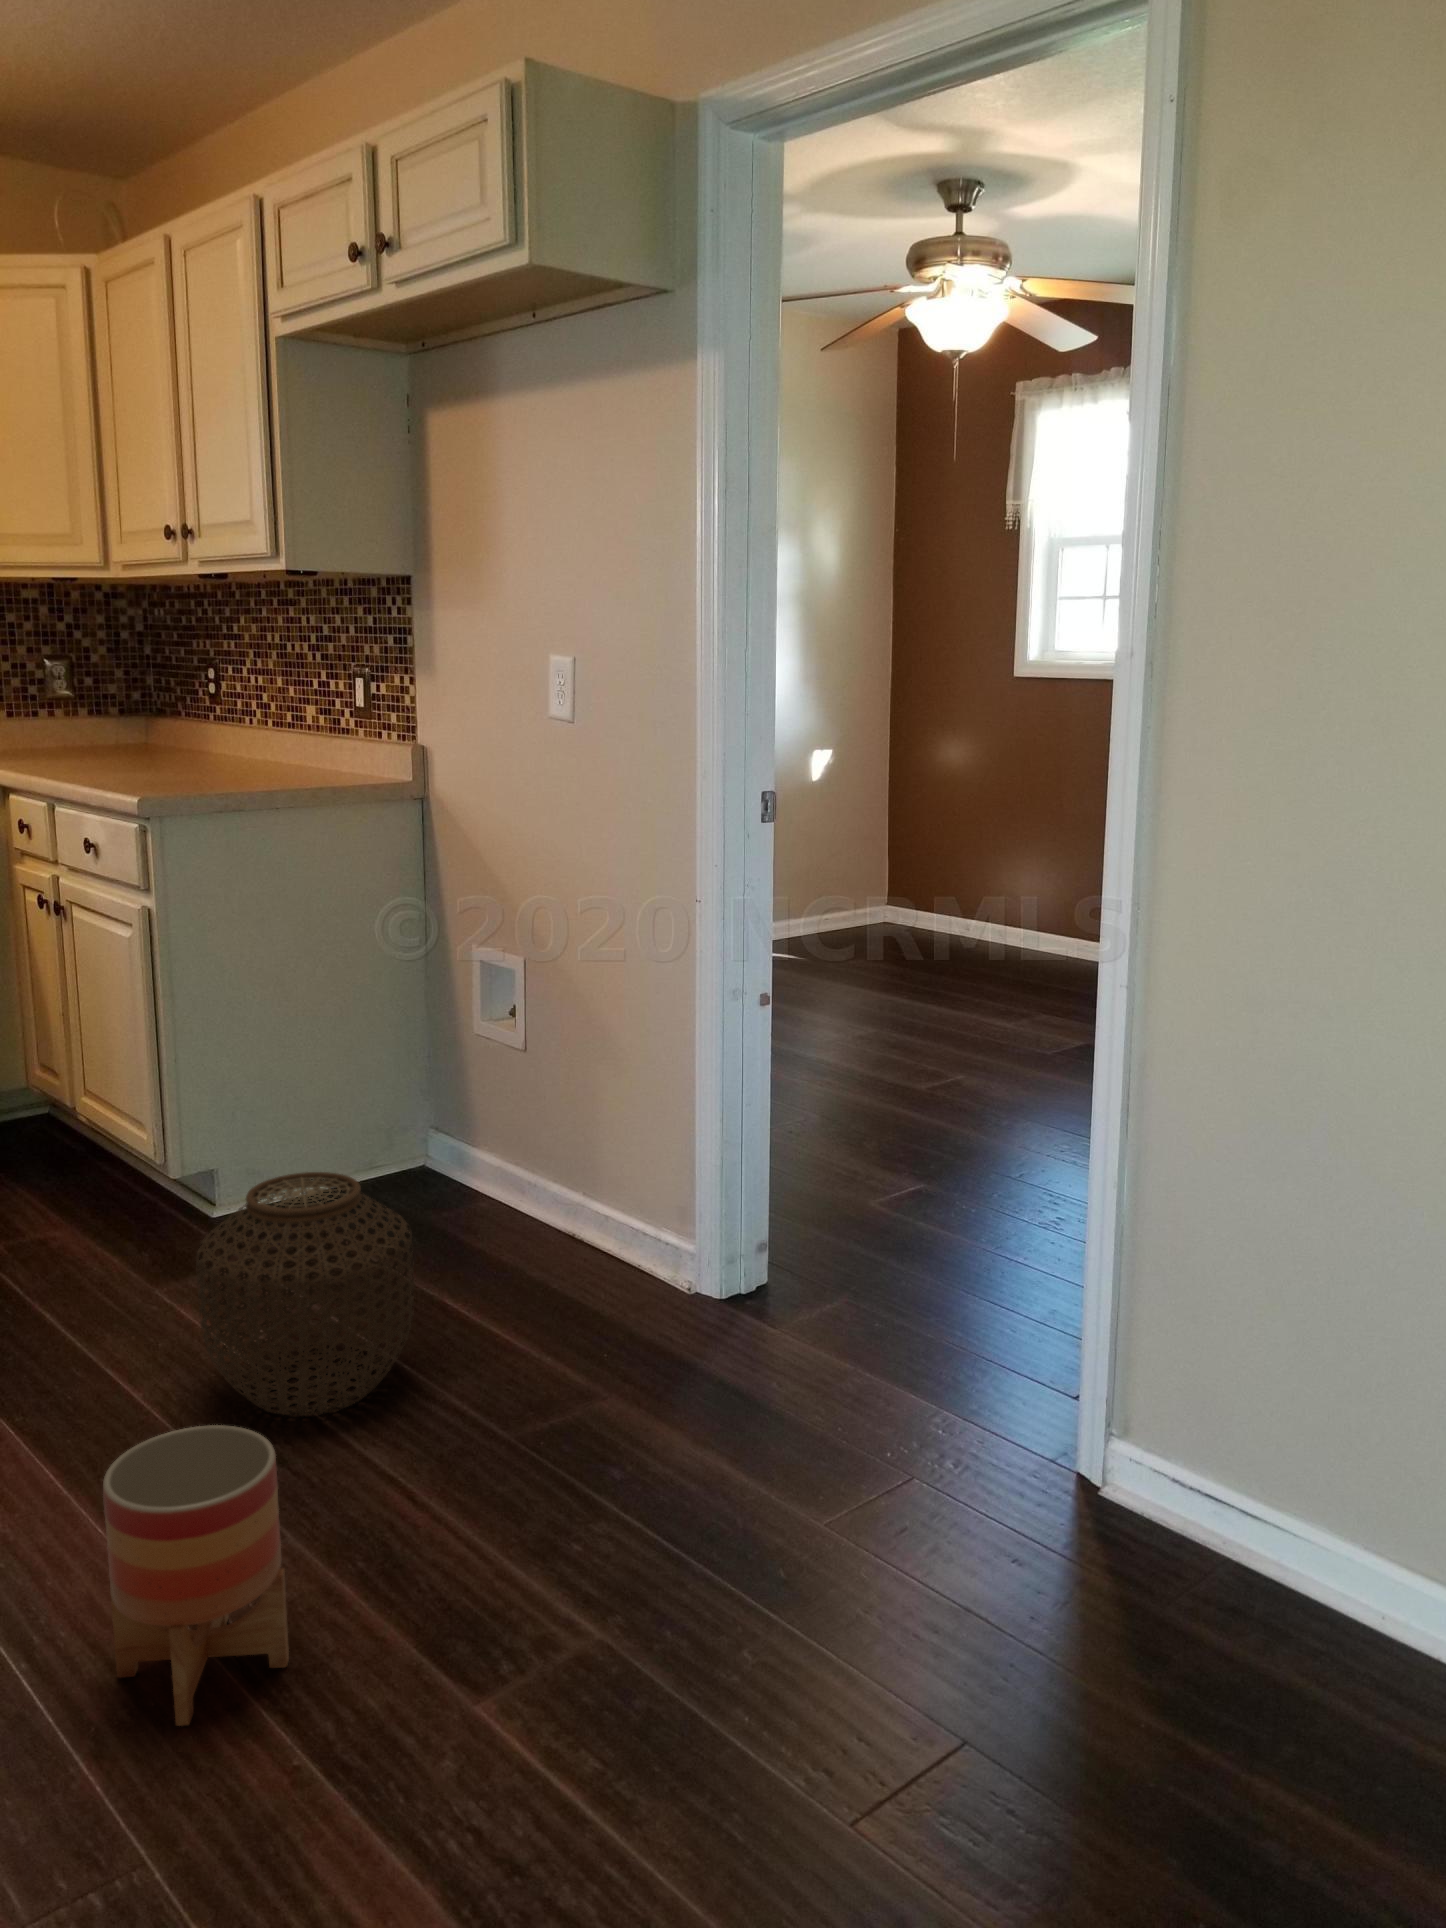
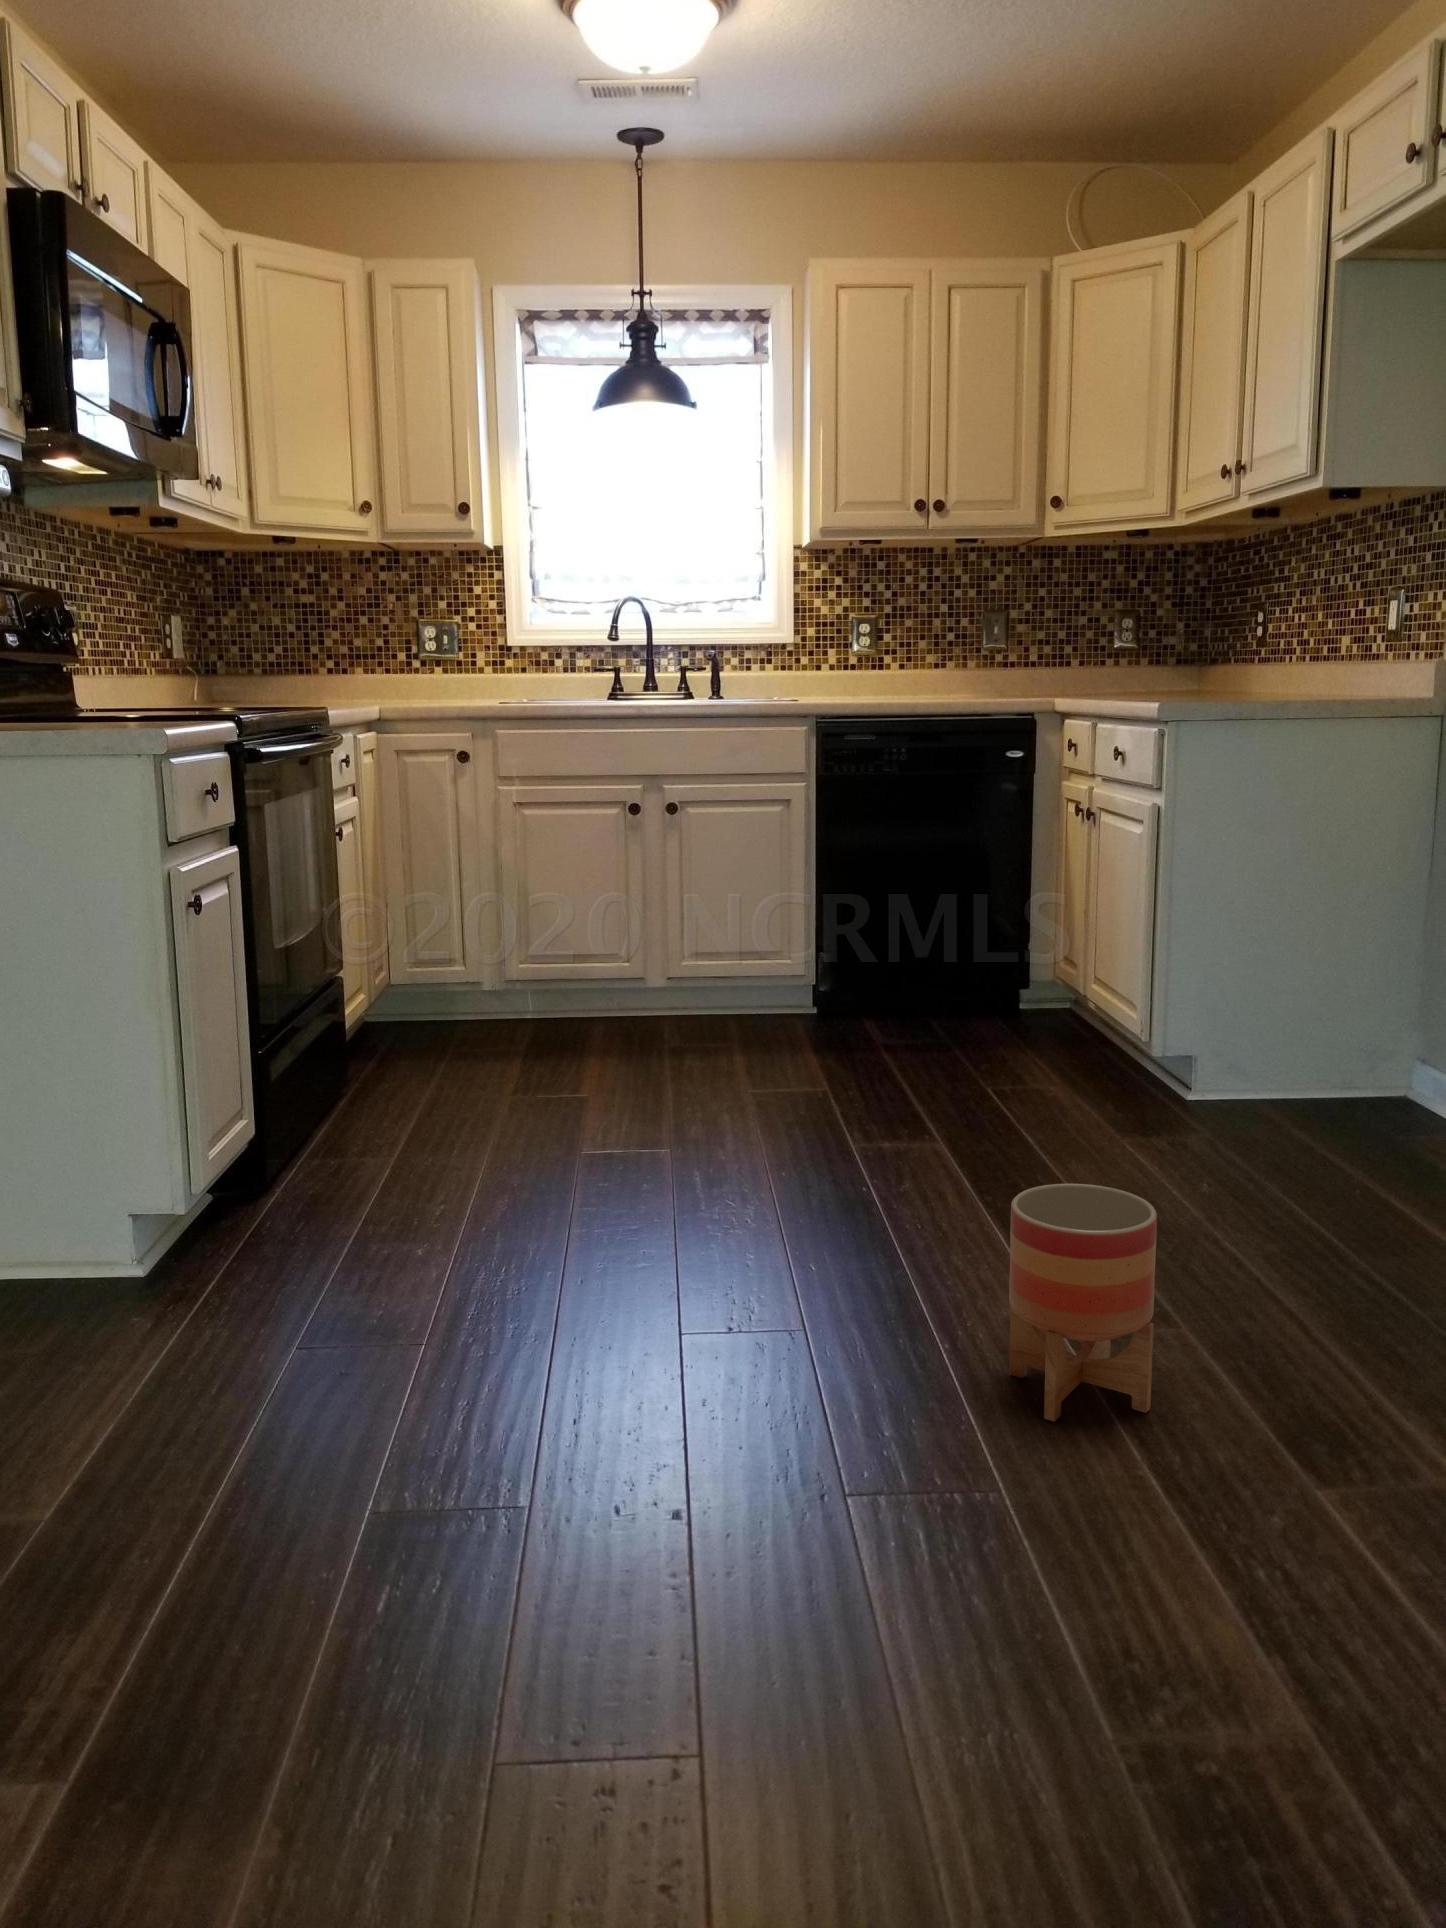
woven basket: present [197,1172,414,1416] -> none [1139,1031,1349,1256]

